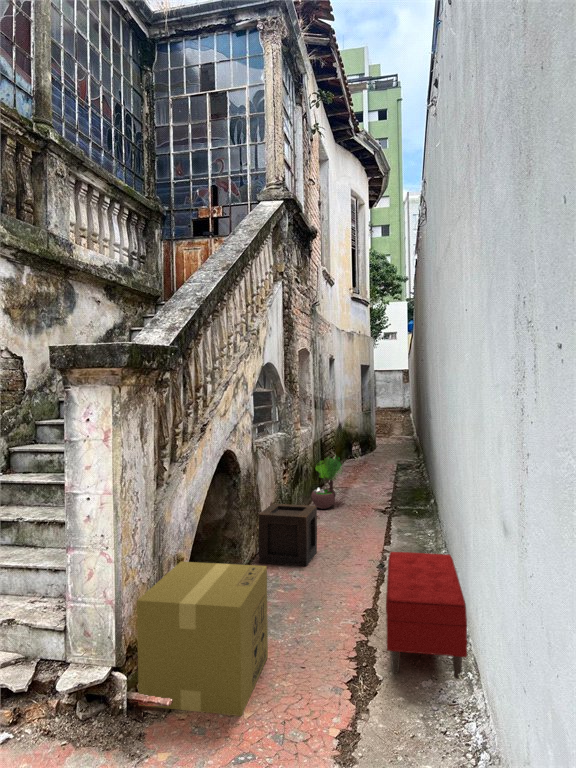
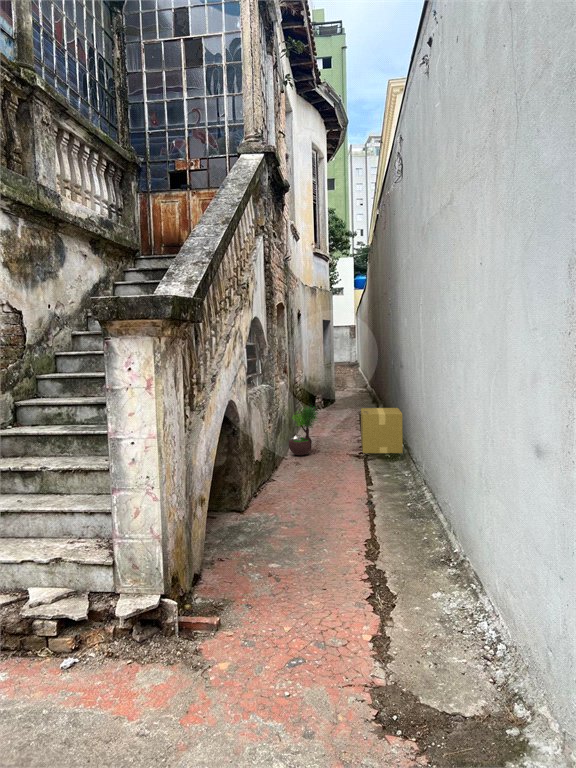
wooden crate: present [258,504,317,566] -> none [254,450,306,506]
bench: present [386,552,467,679] -> none [386,486,469,590]
cardboard box: present [137,562,268,716] -> present [361,408,403,453]

